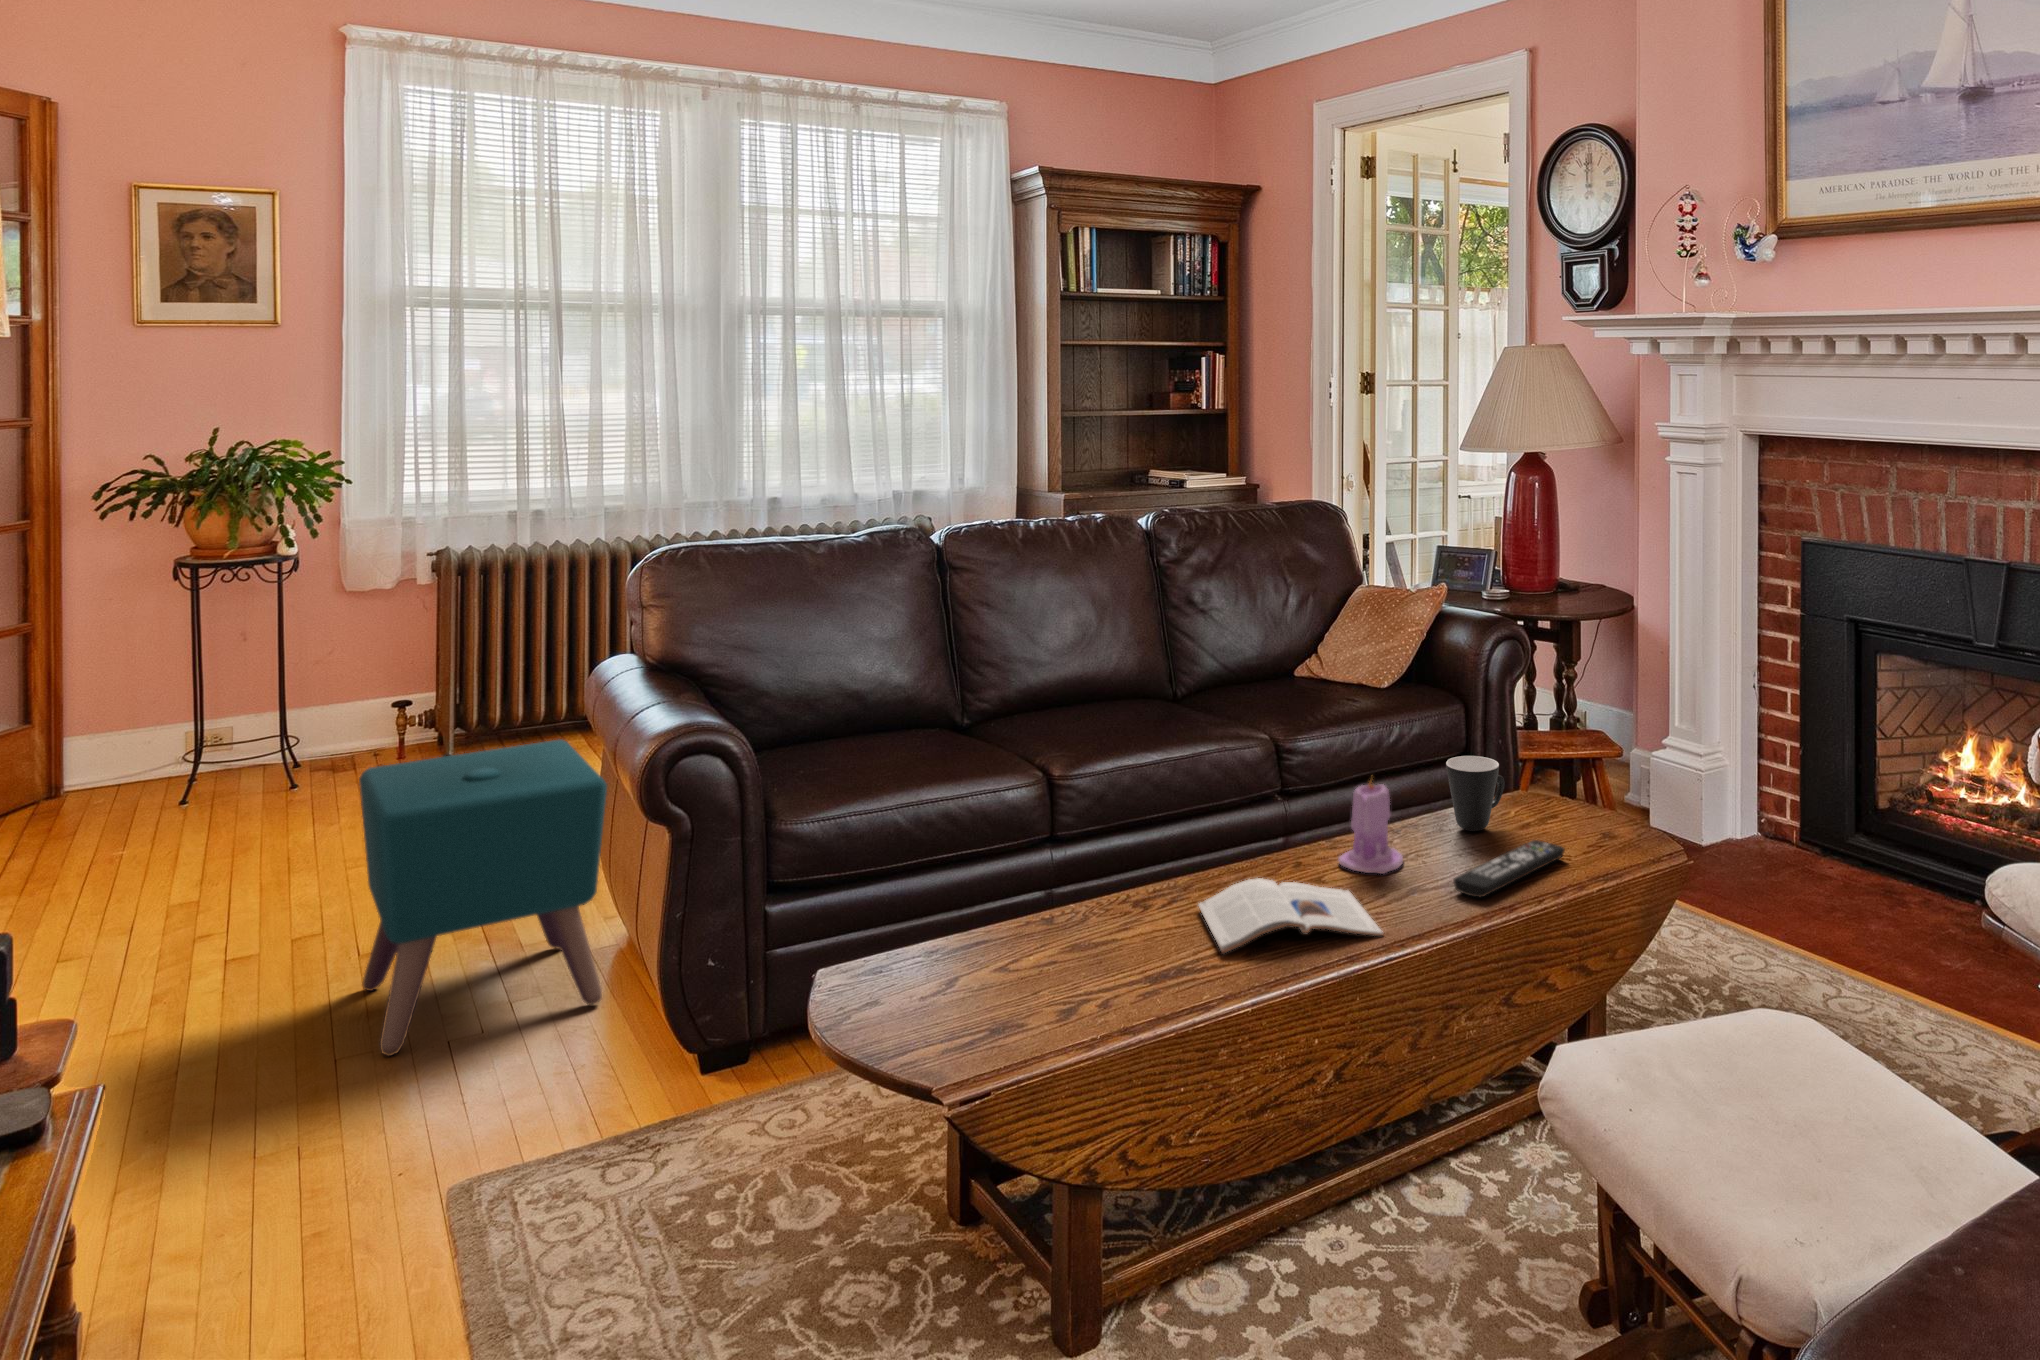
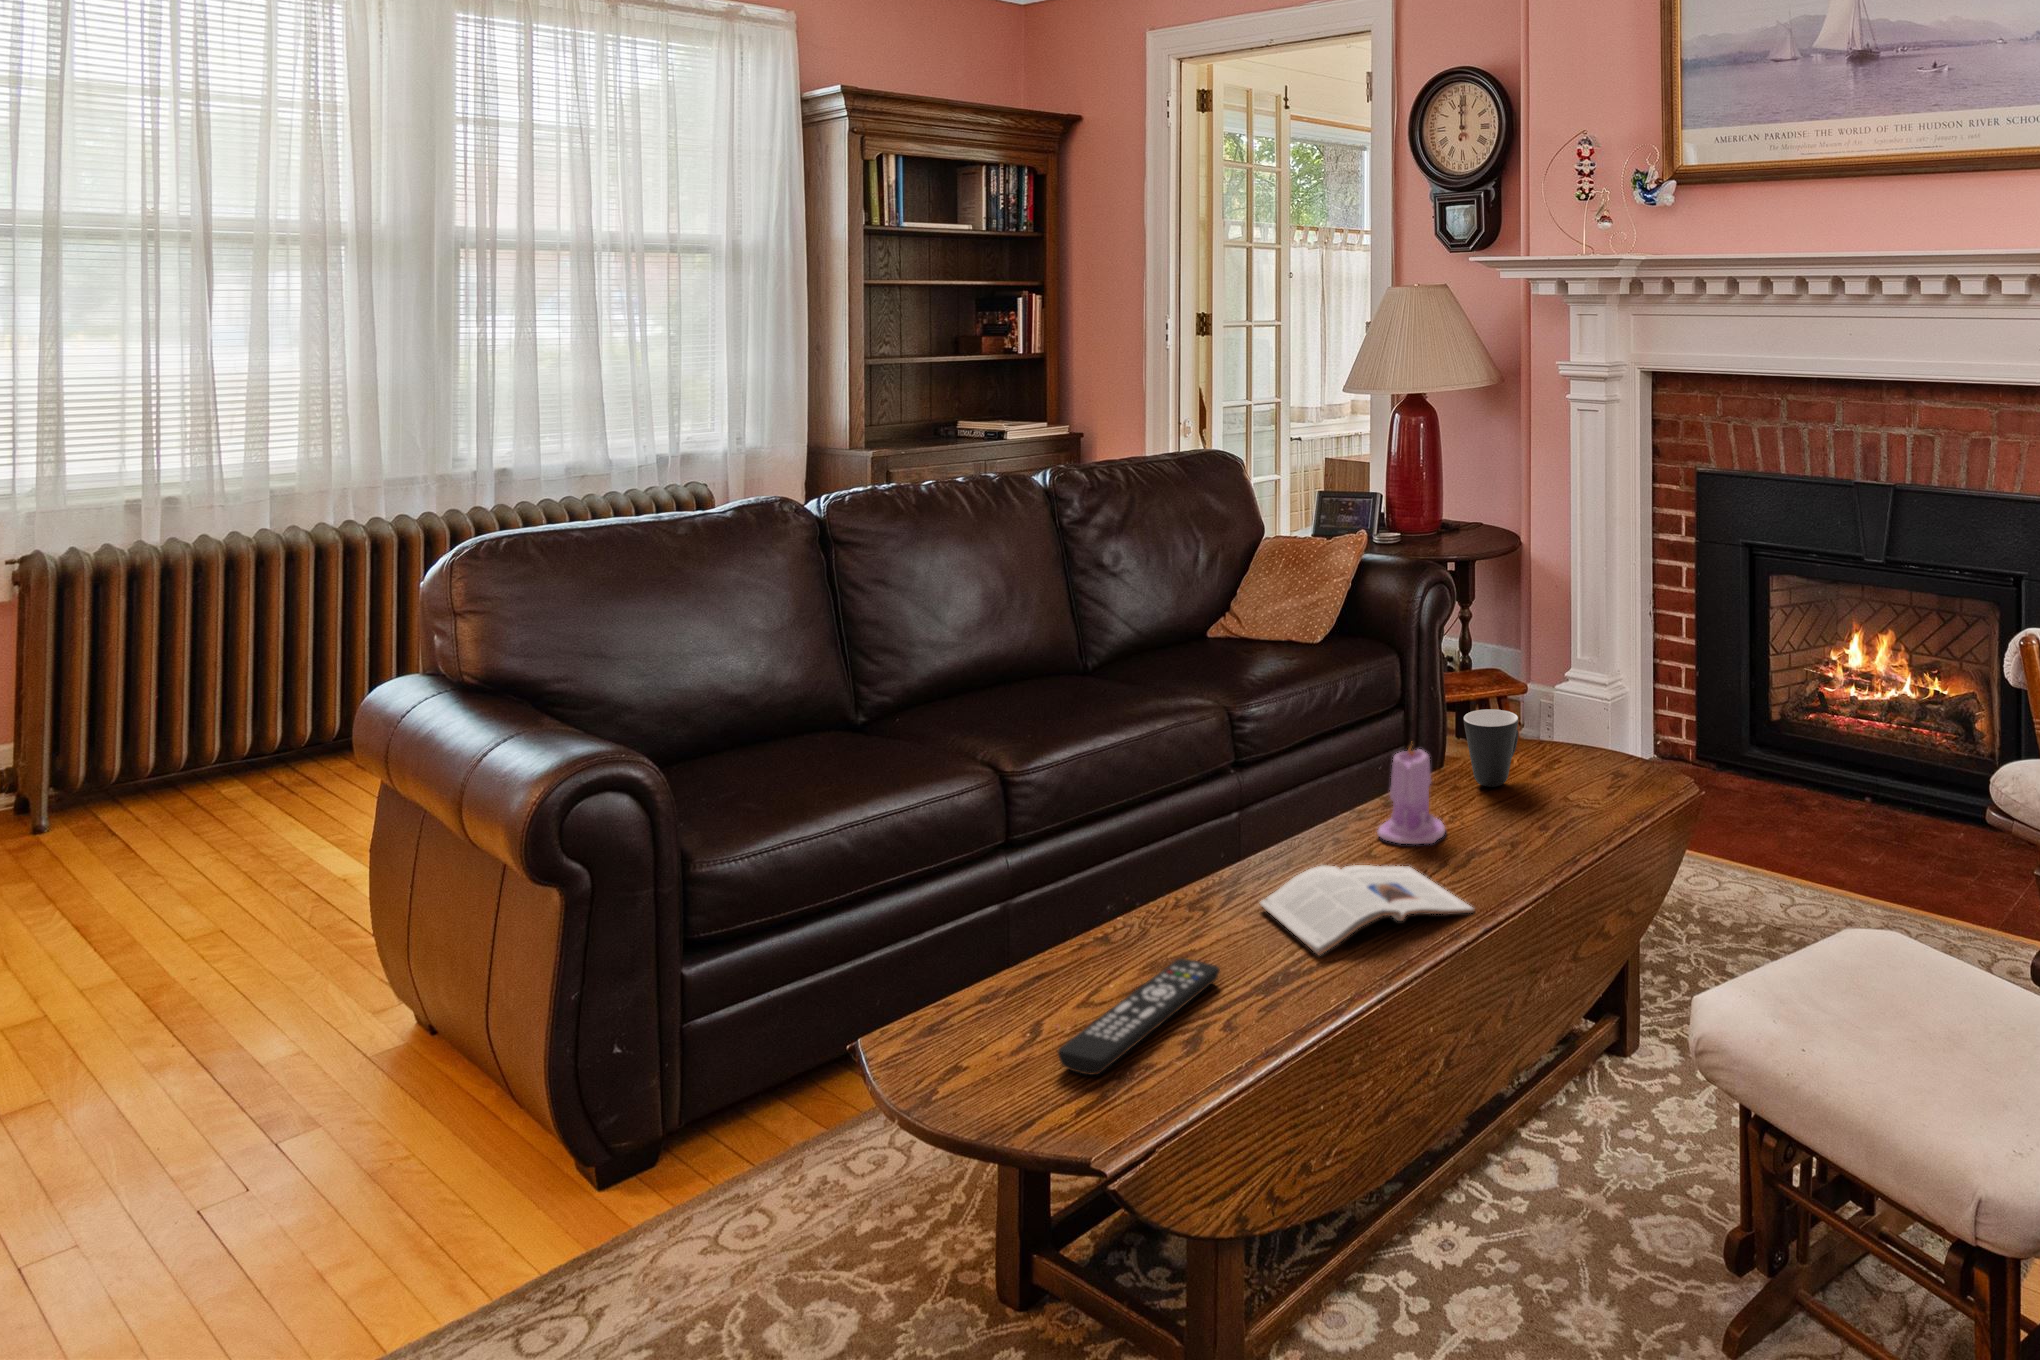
ottoman: present [359,739,607,1056] -> none [33,790,429,1236]
remote control: present [1453,840,1565,897] -> present [1058,959,1220,1075]

